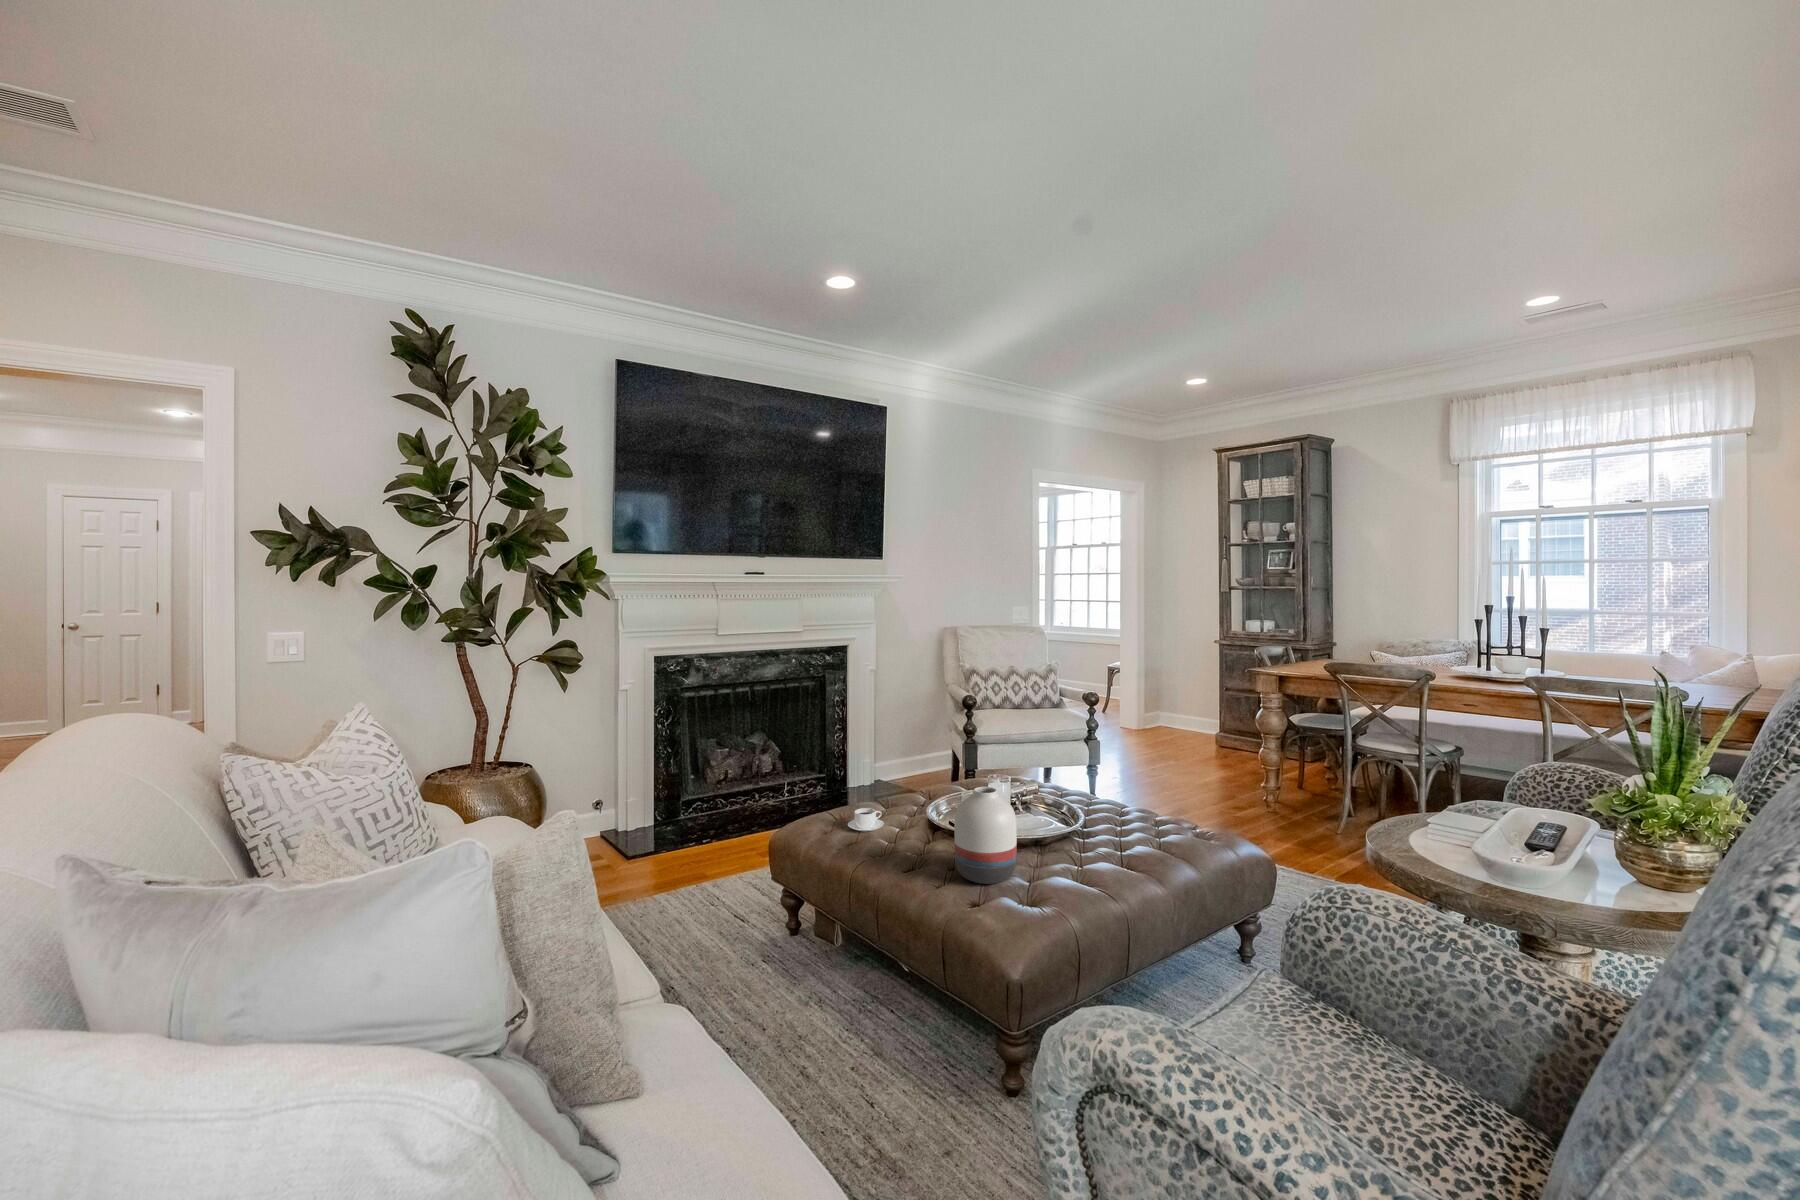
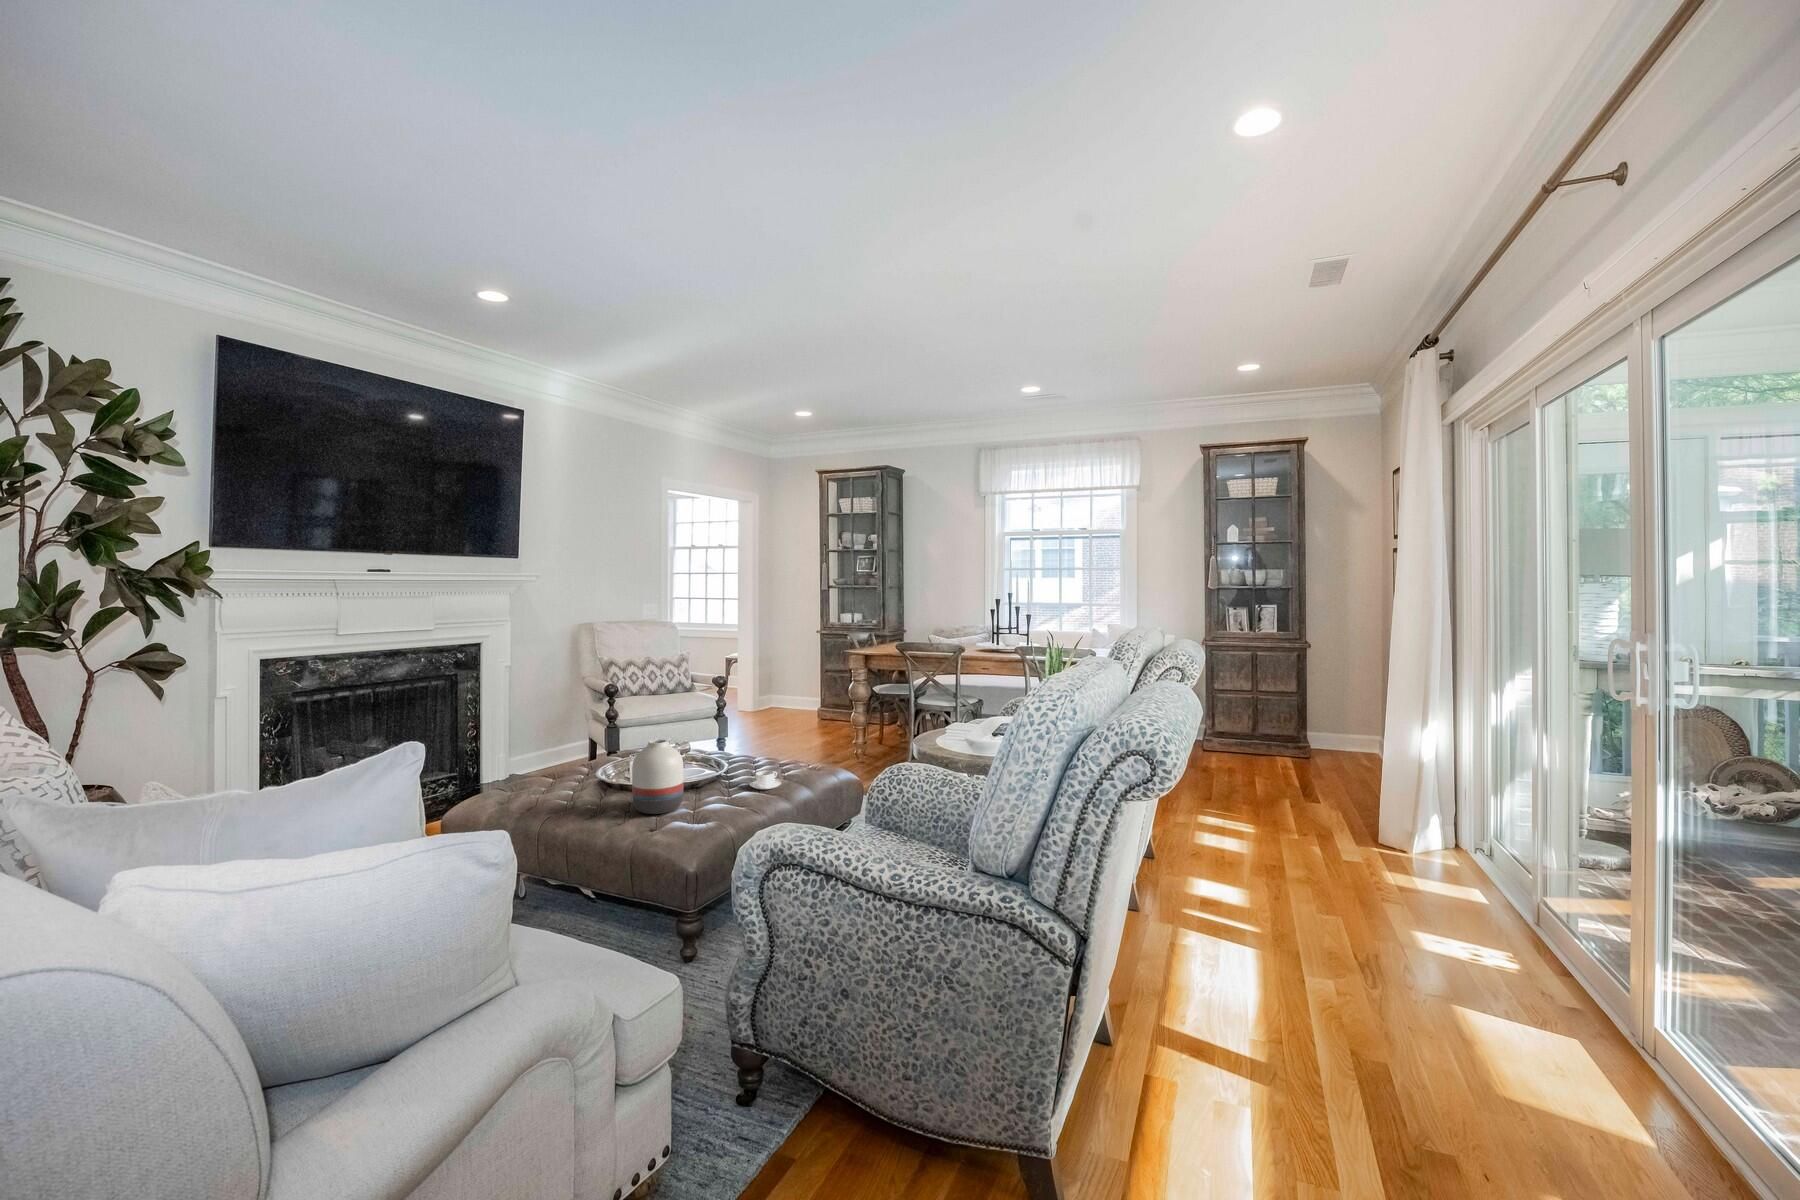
coffee cup: present [848,808,884,831] -> present [749,771,781,789]

